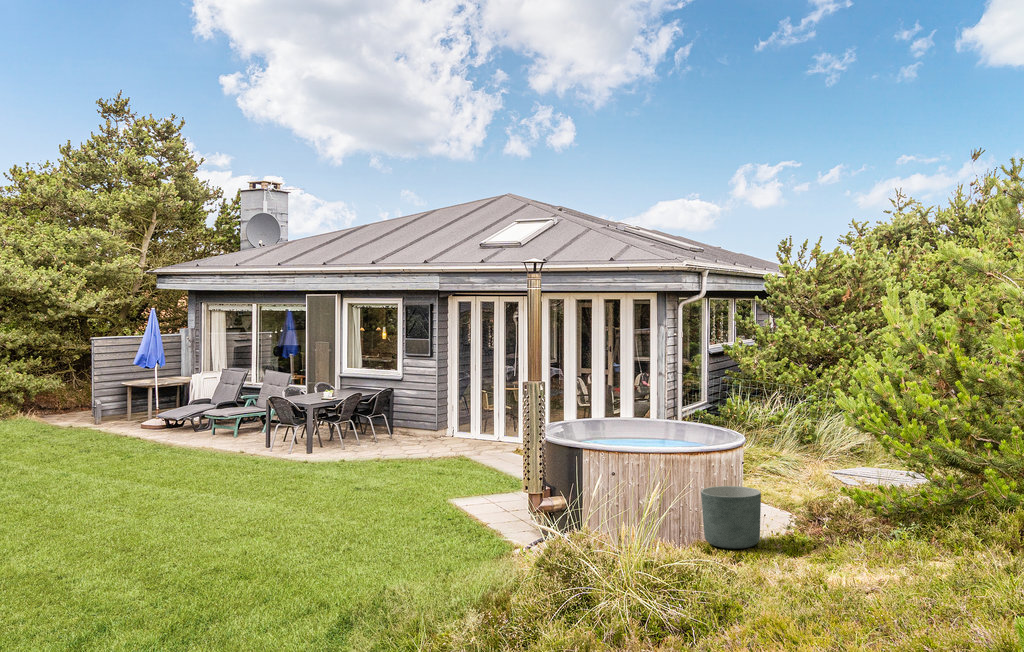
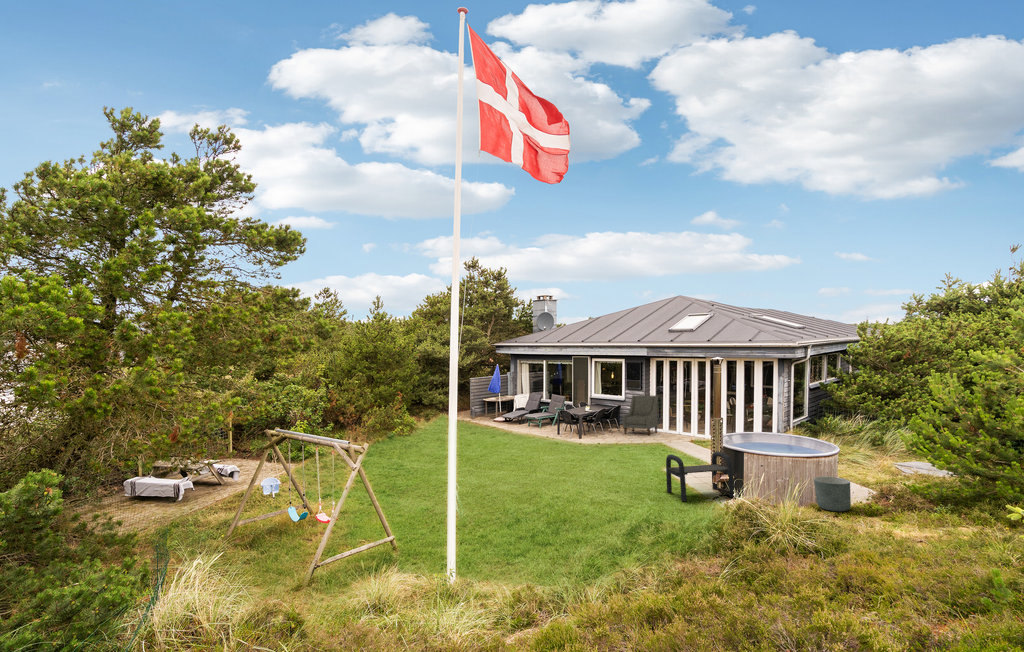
chair: none [392,366,460,439] -> present [623,395,658,435]
bench: none [436,451,564,551] -> present [666,451,734,501]

